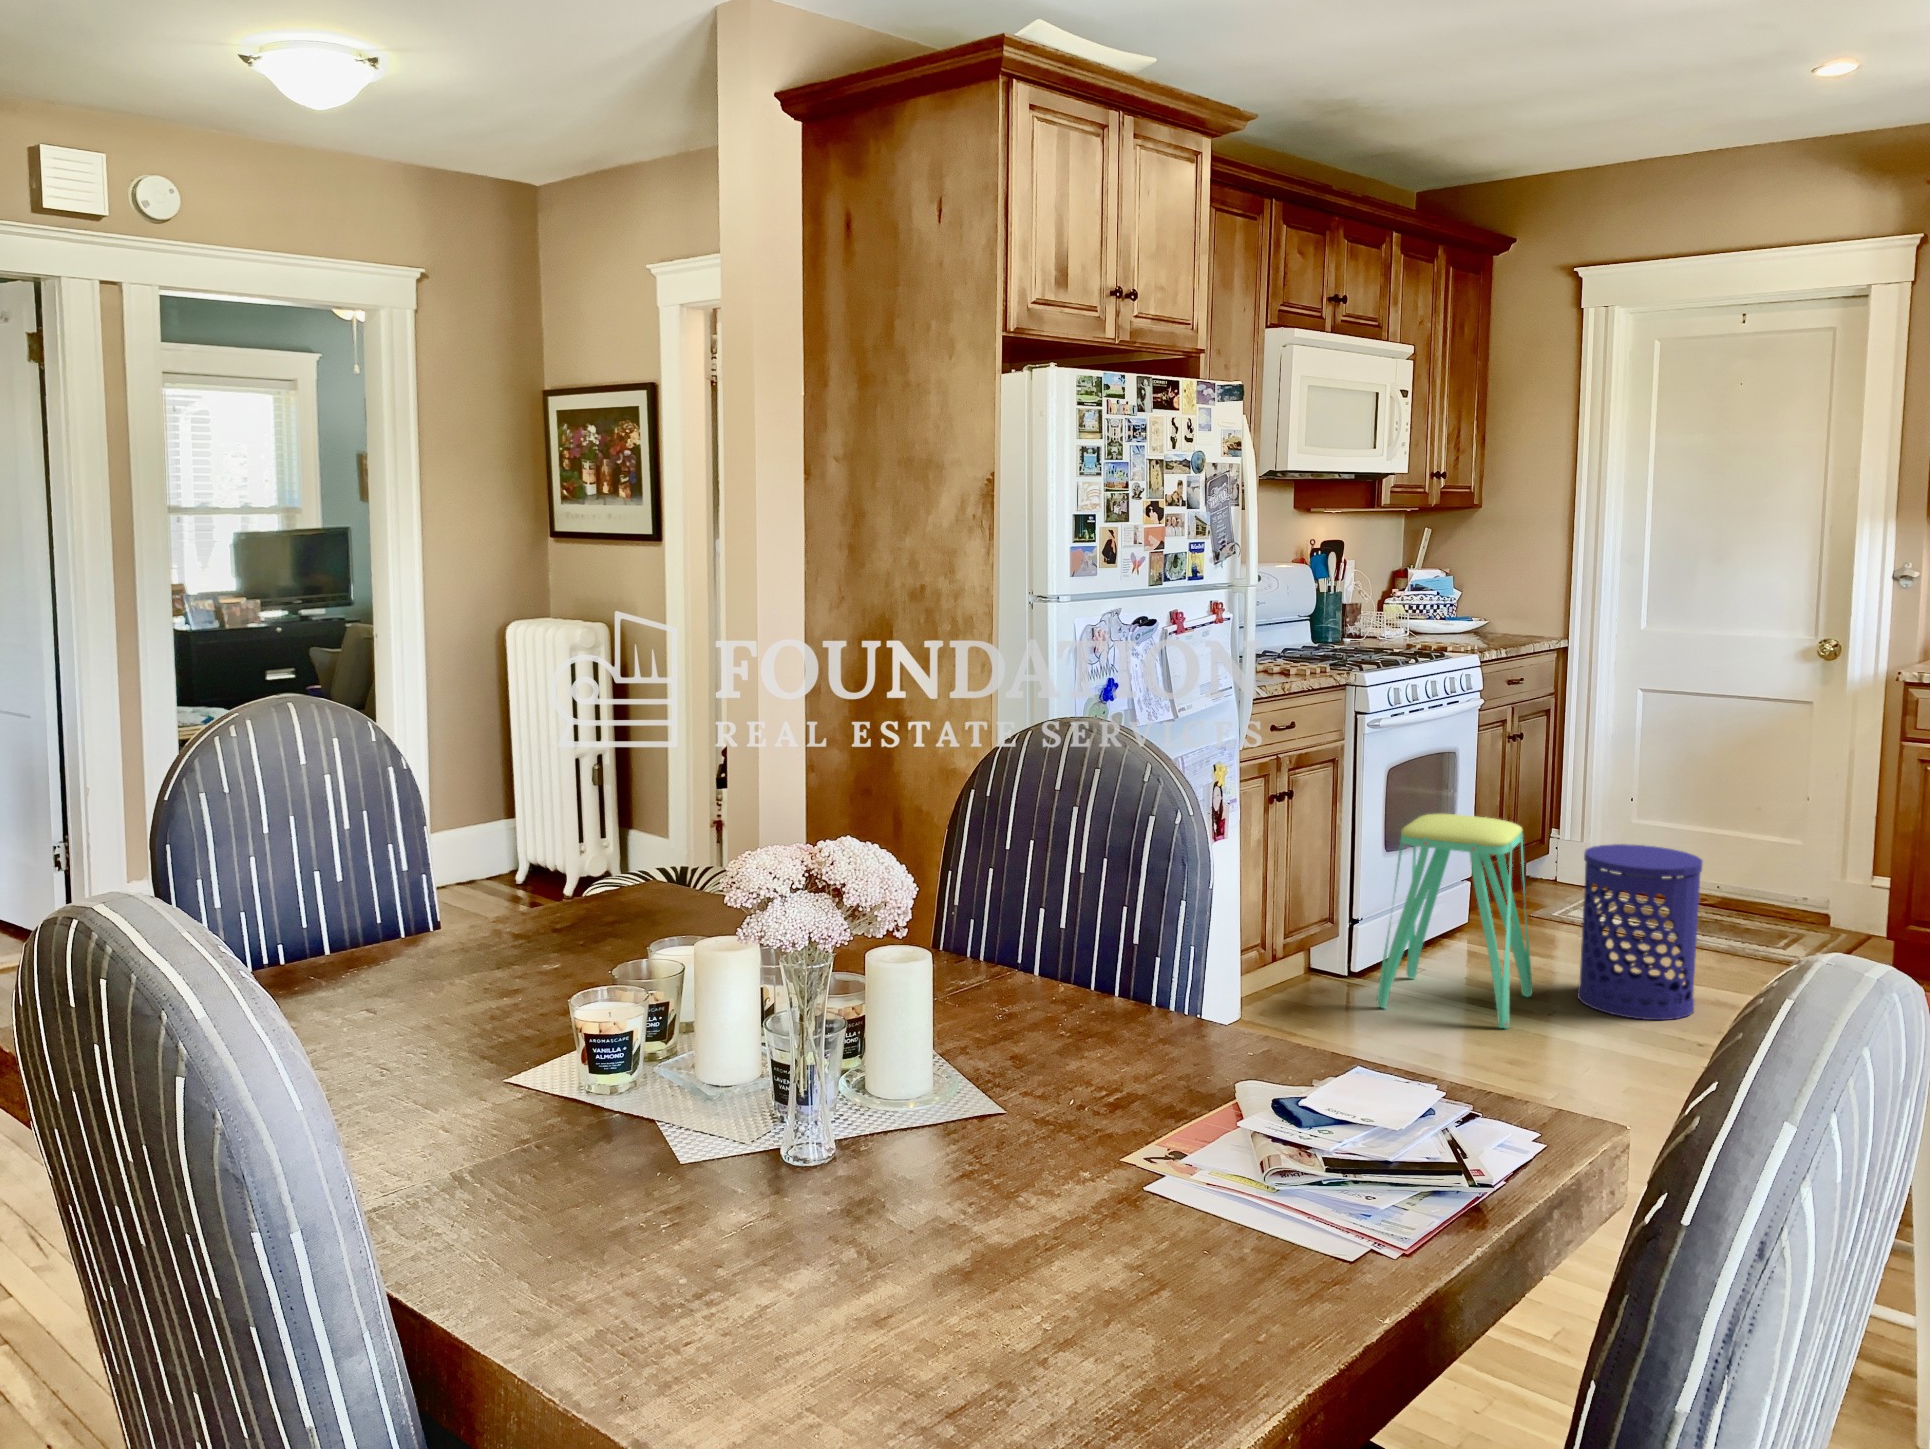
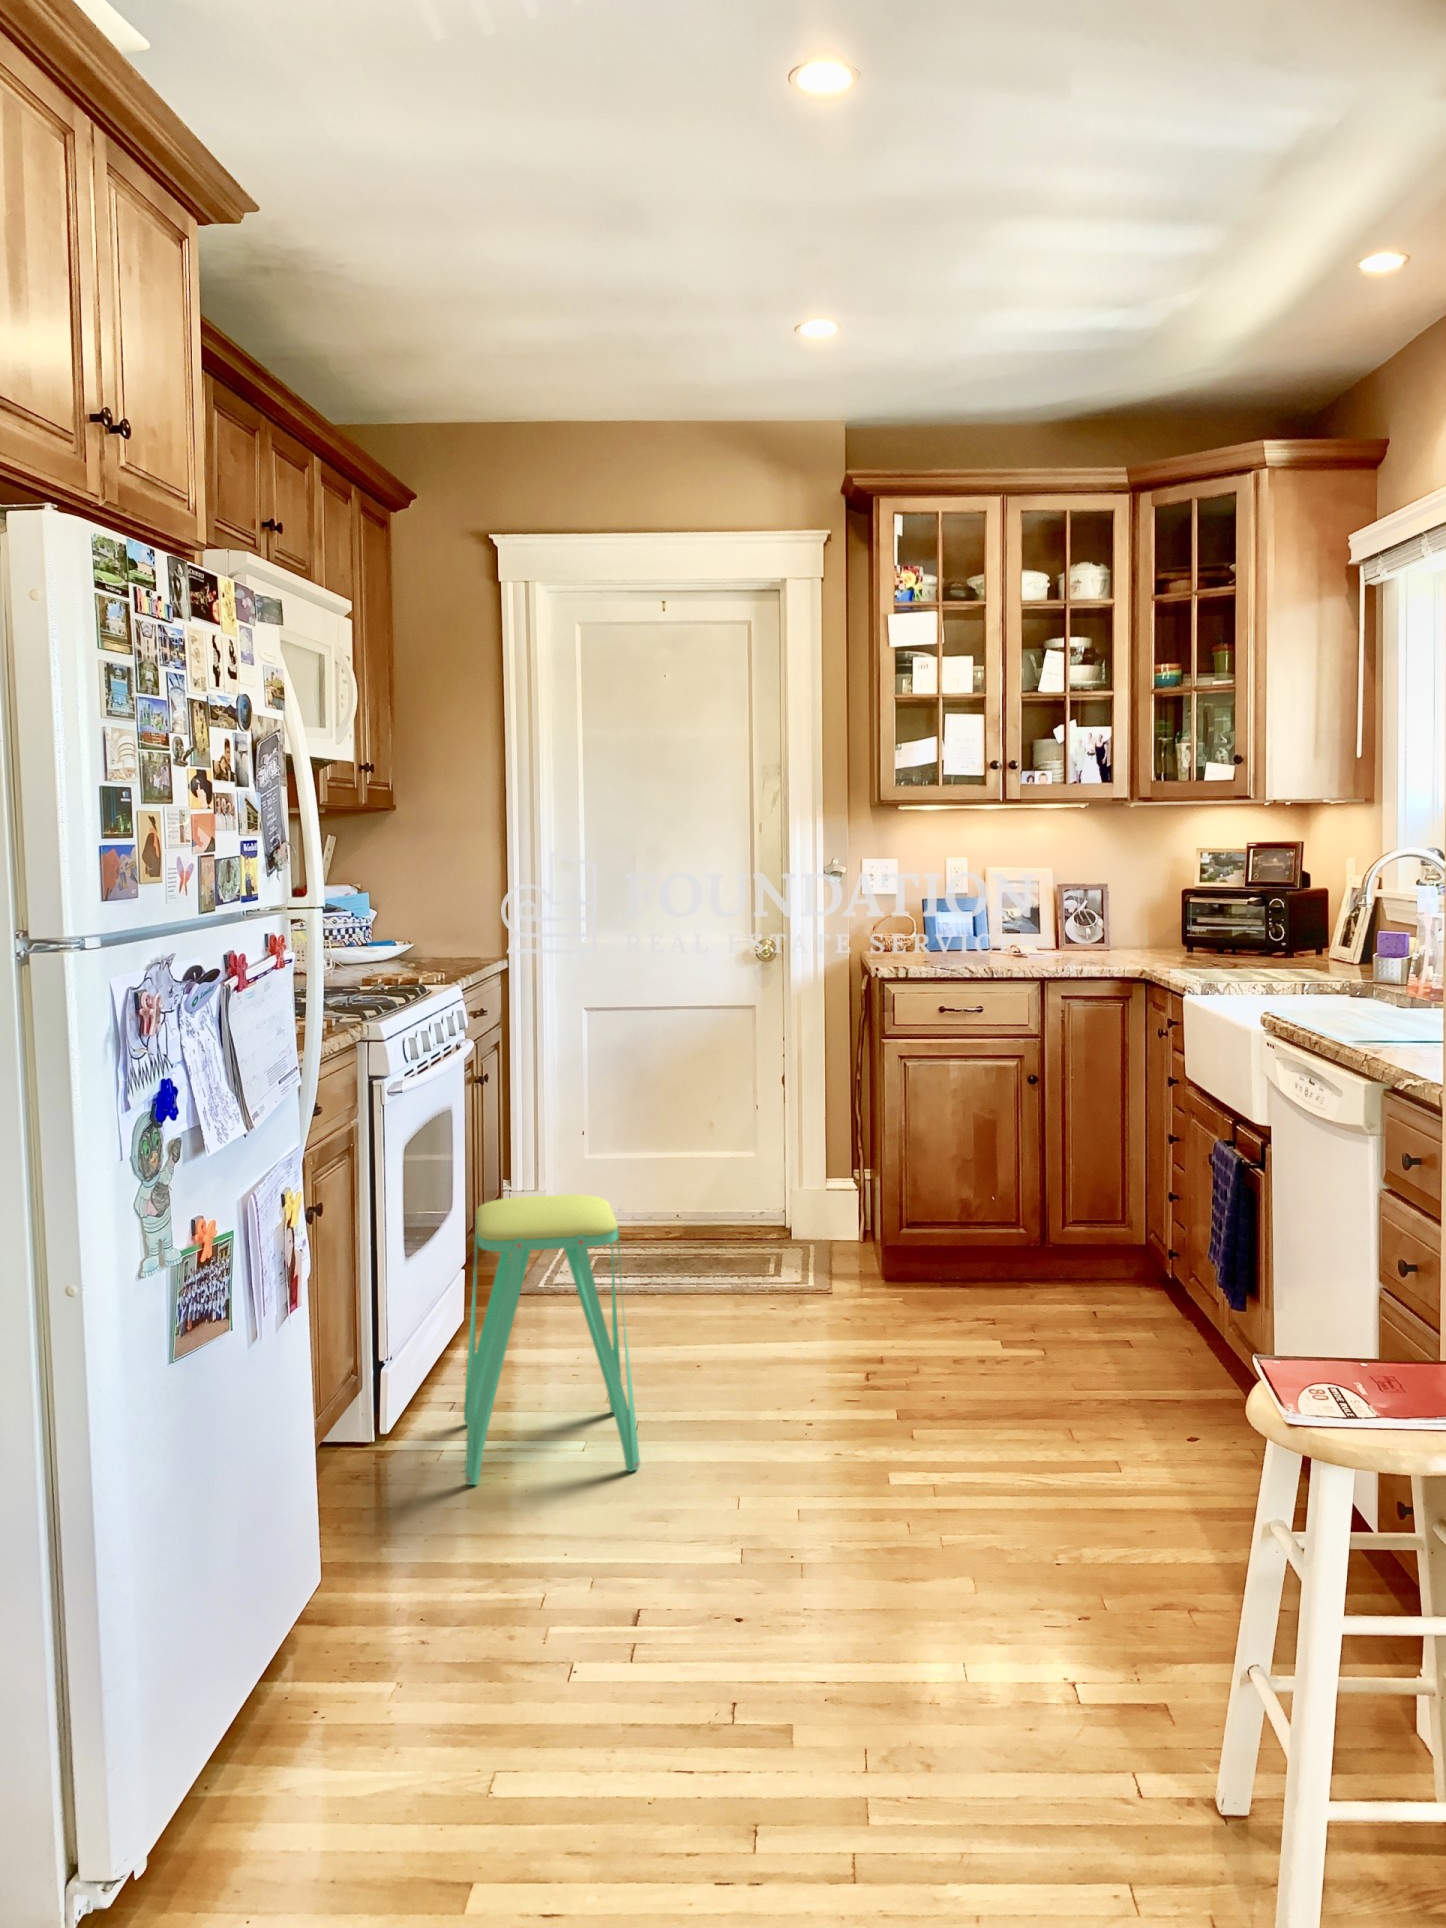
waste bin: present [1577,844,1703,1020] -> none [662,1195,790,1412]

